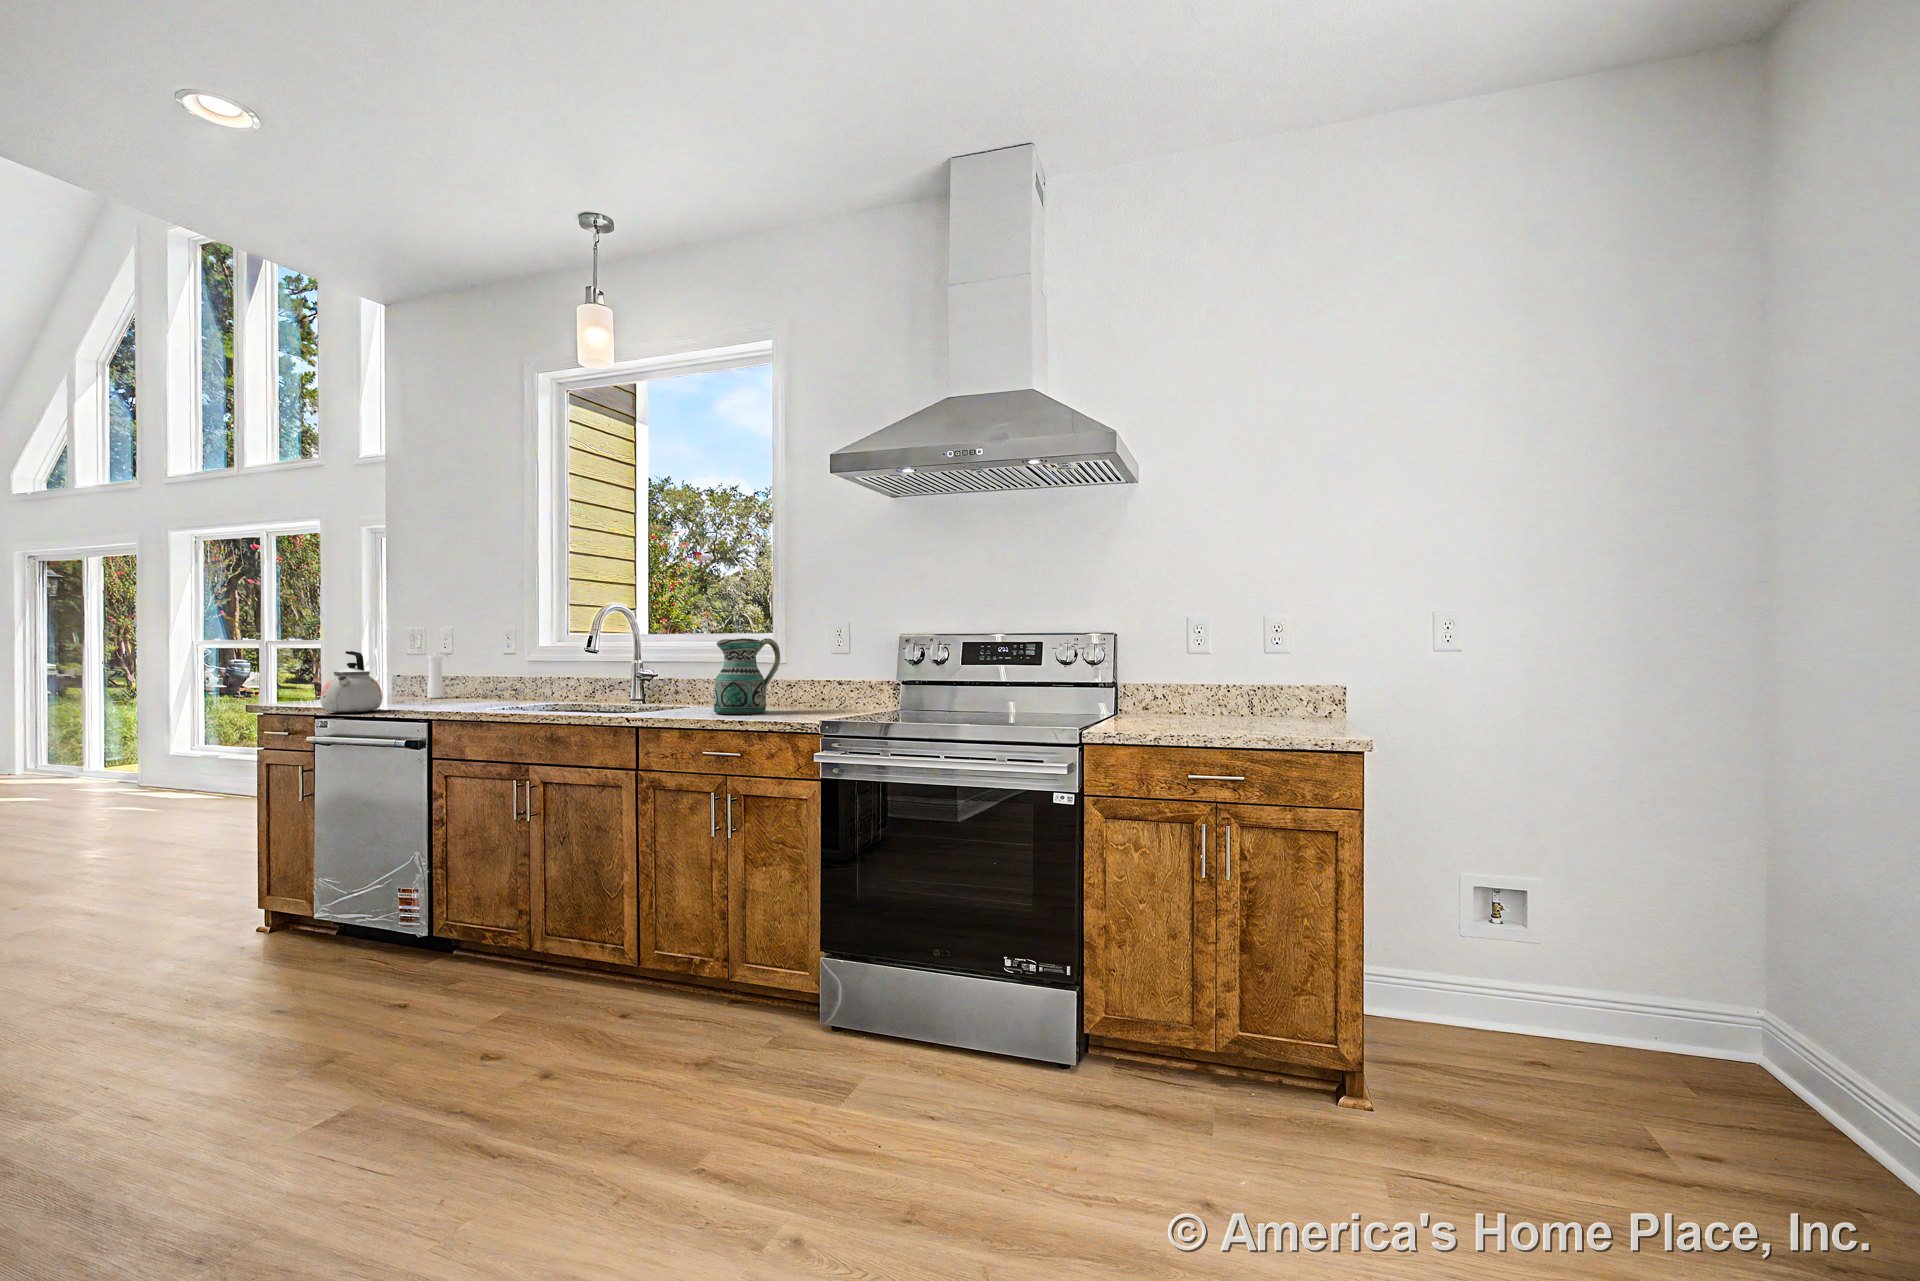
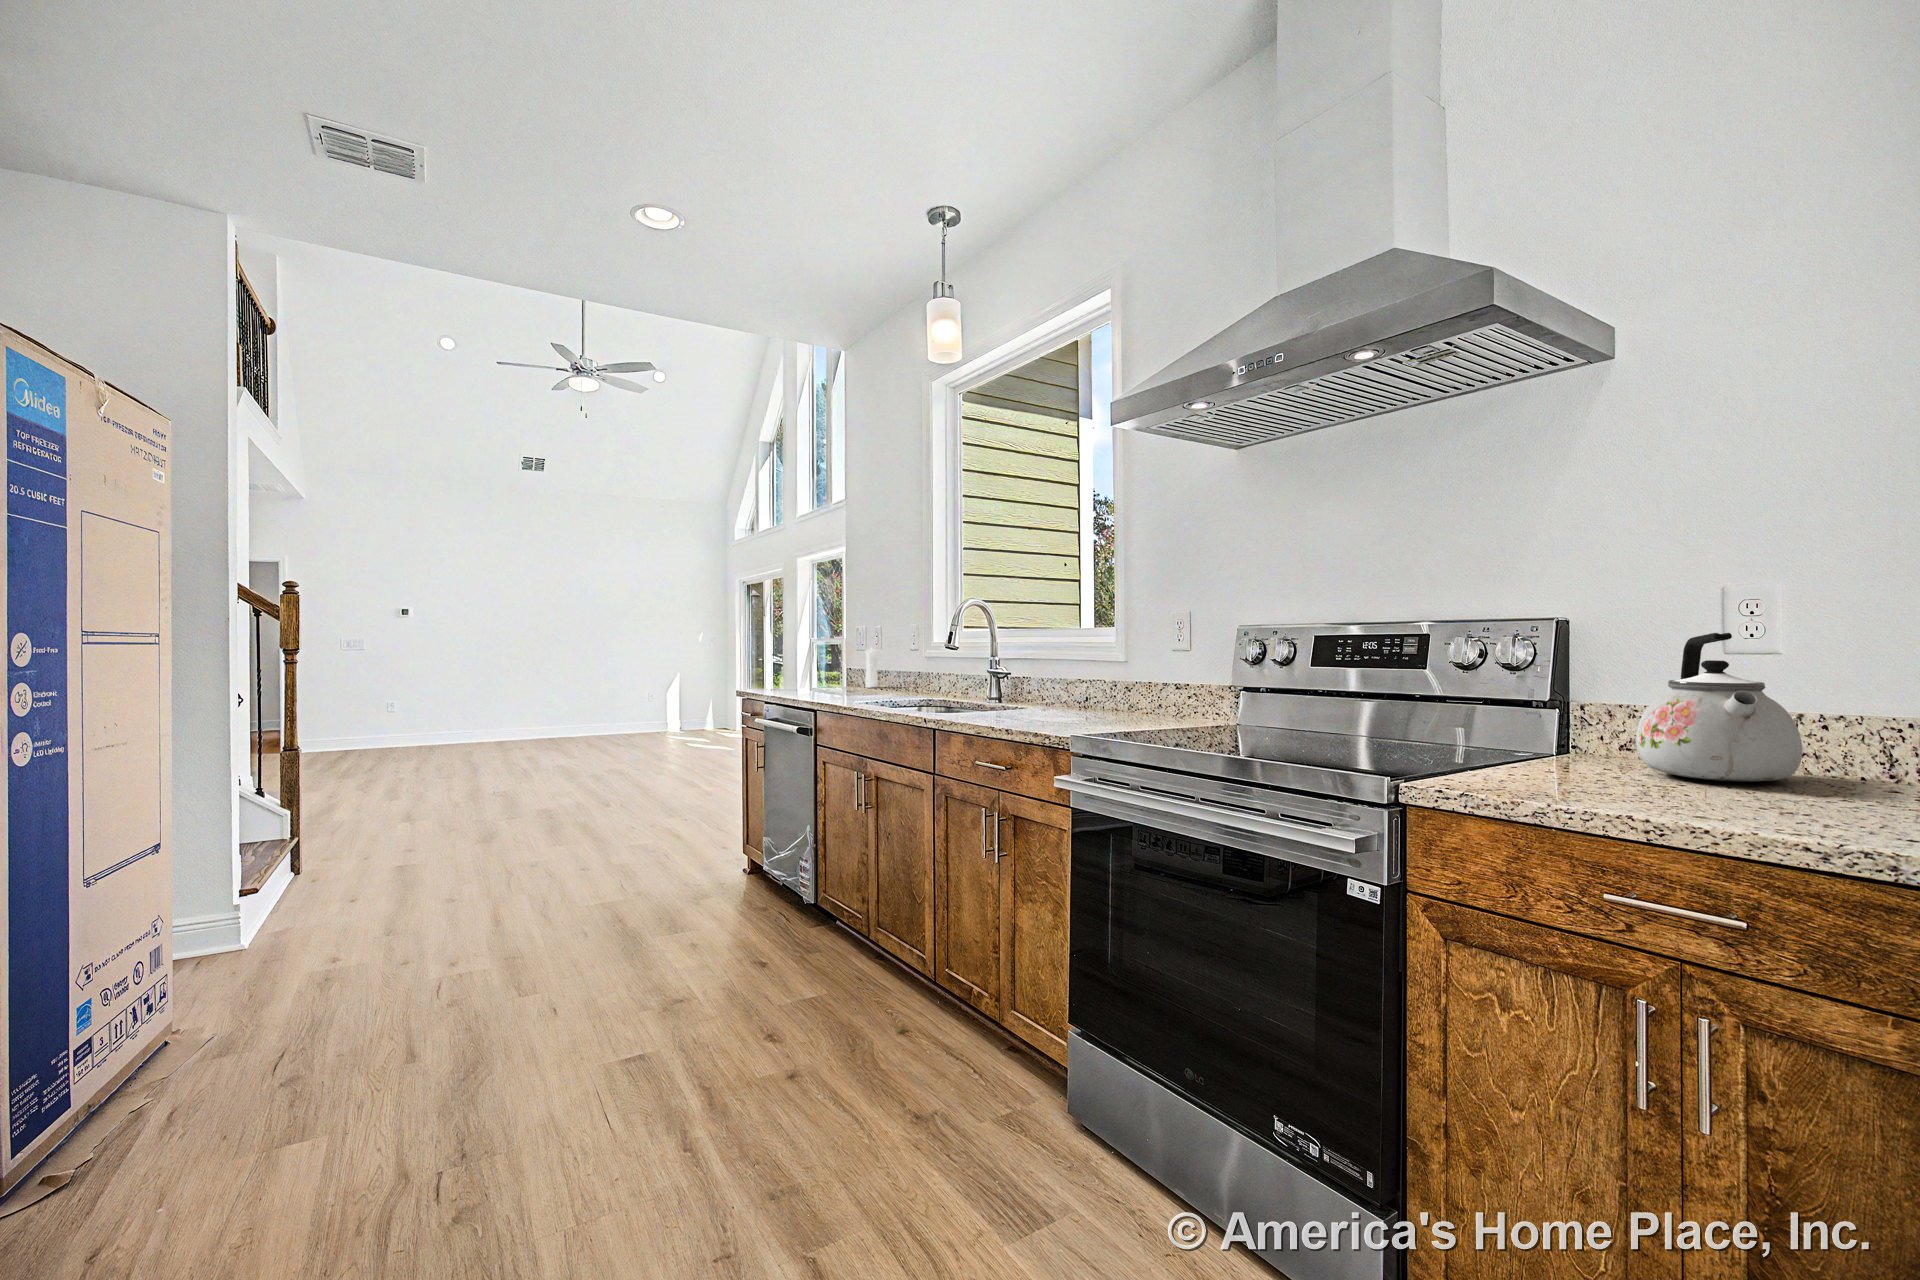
ceramic pitcher: present [714,638,780,714] -> none [1018,632,1096,718]
kettle: present [320,651,382,713] -> present [1636,633,1802,782]

